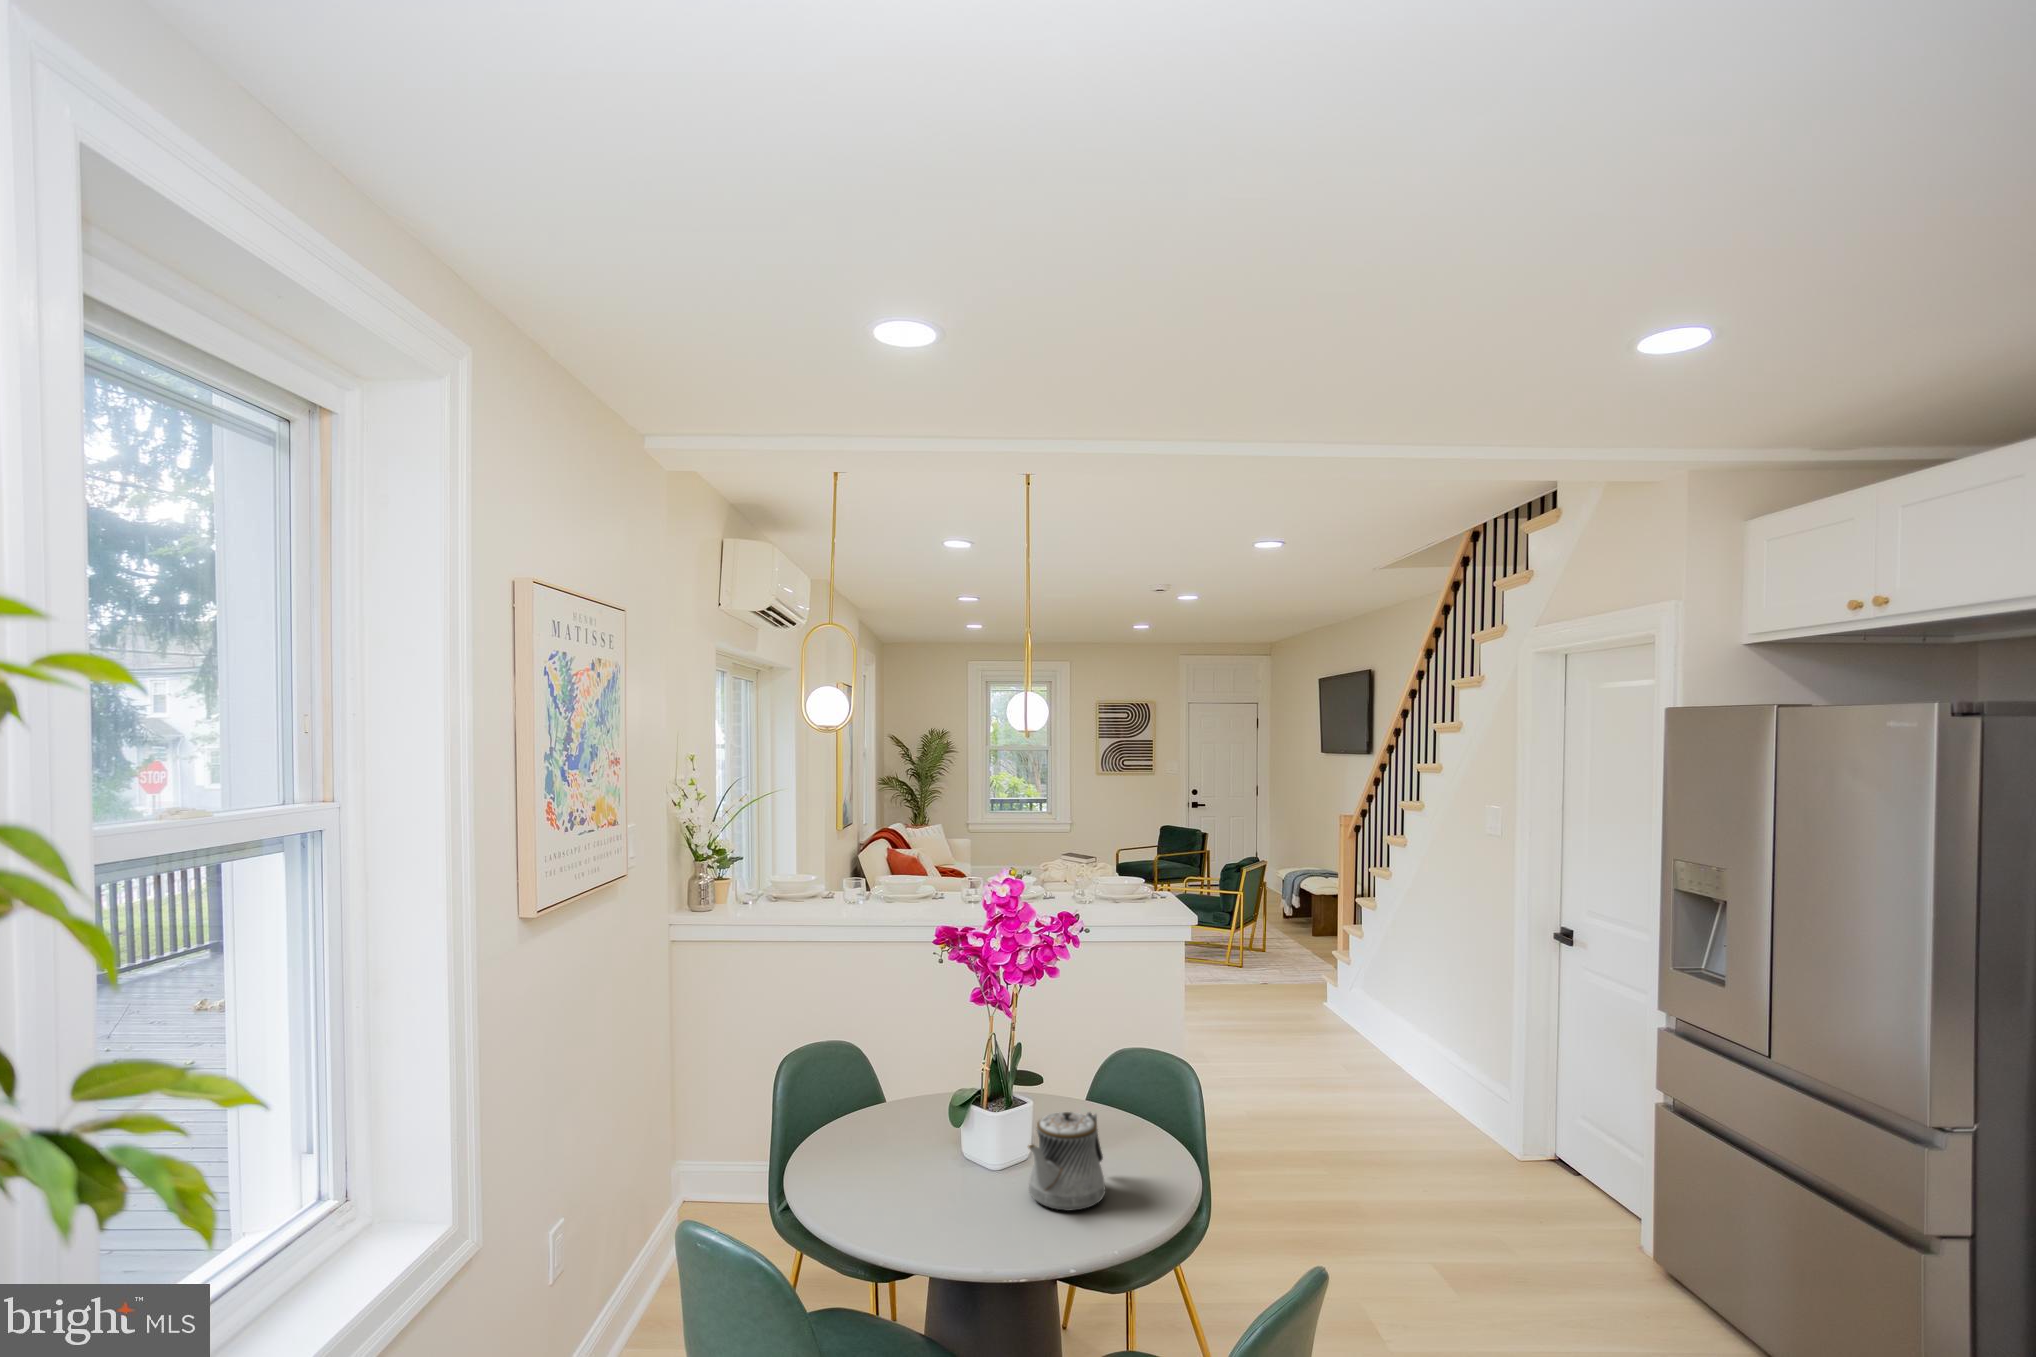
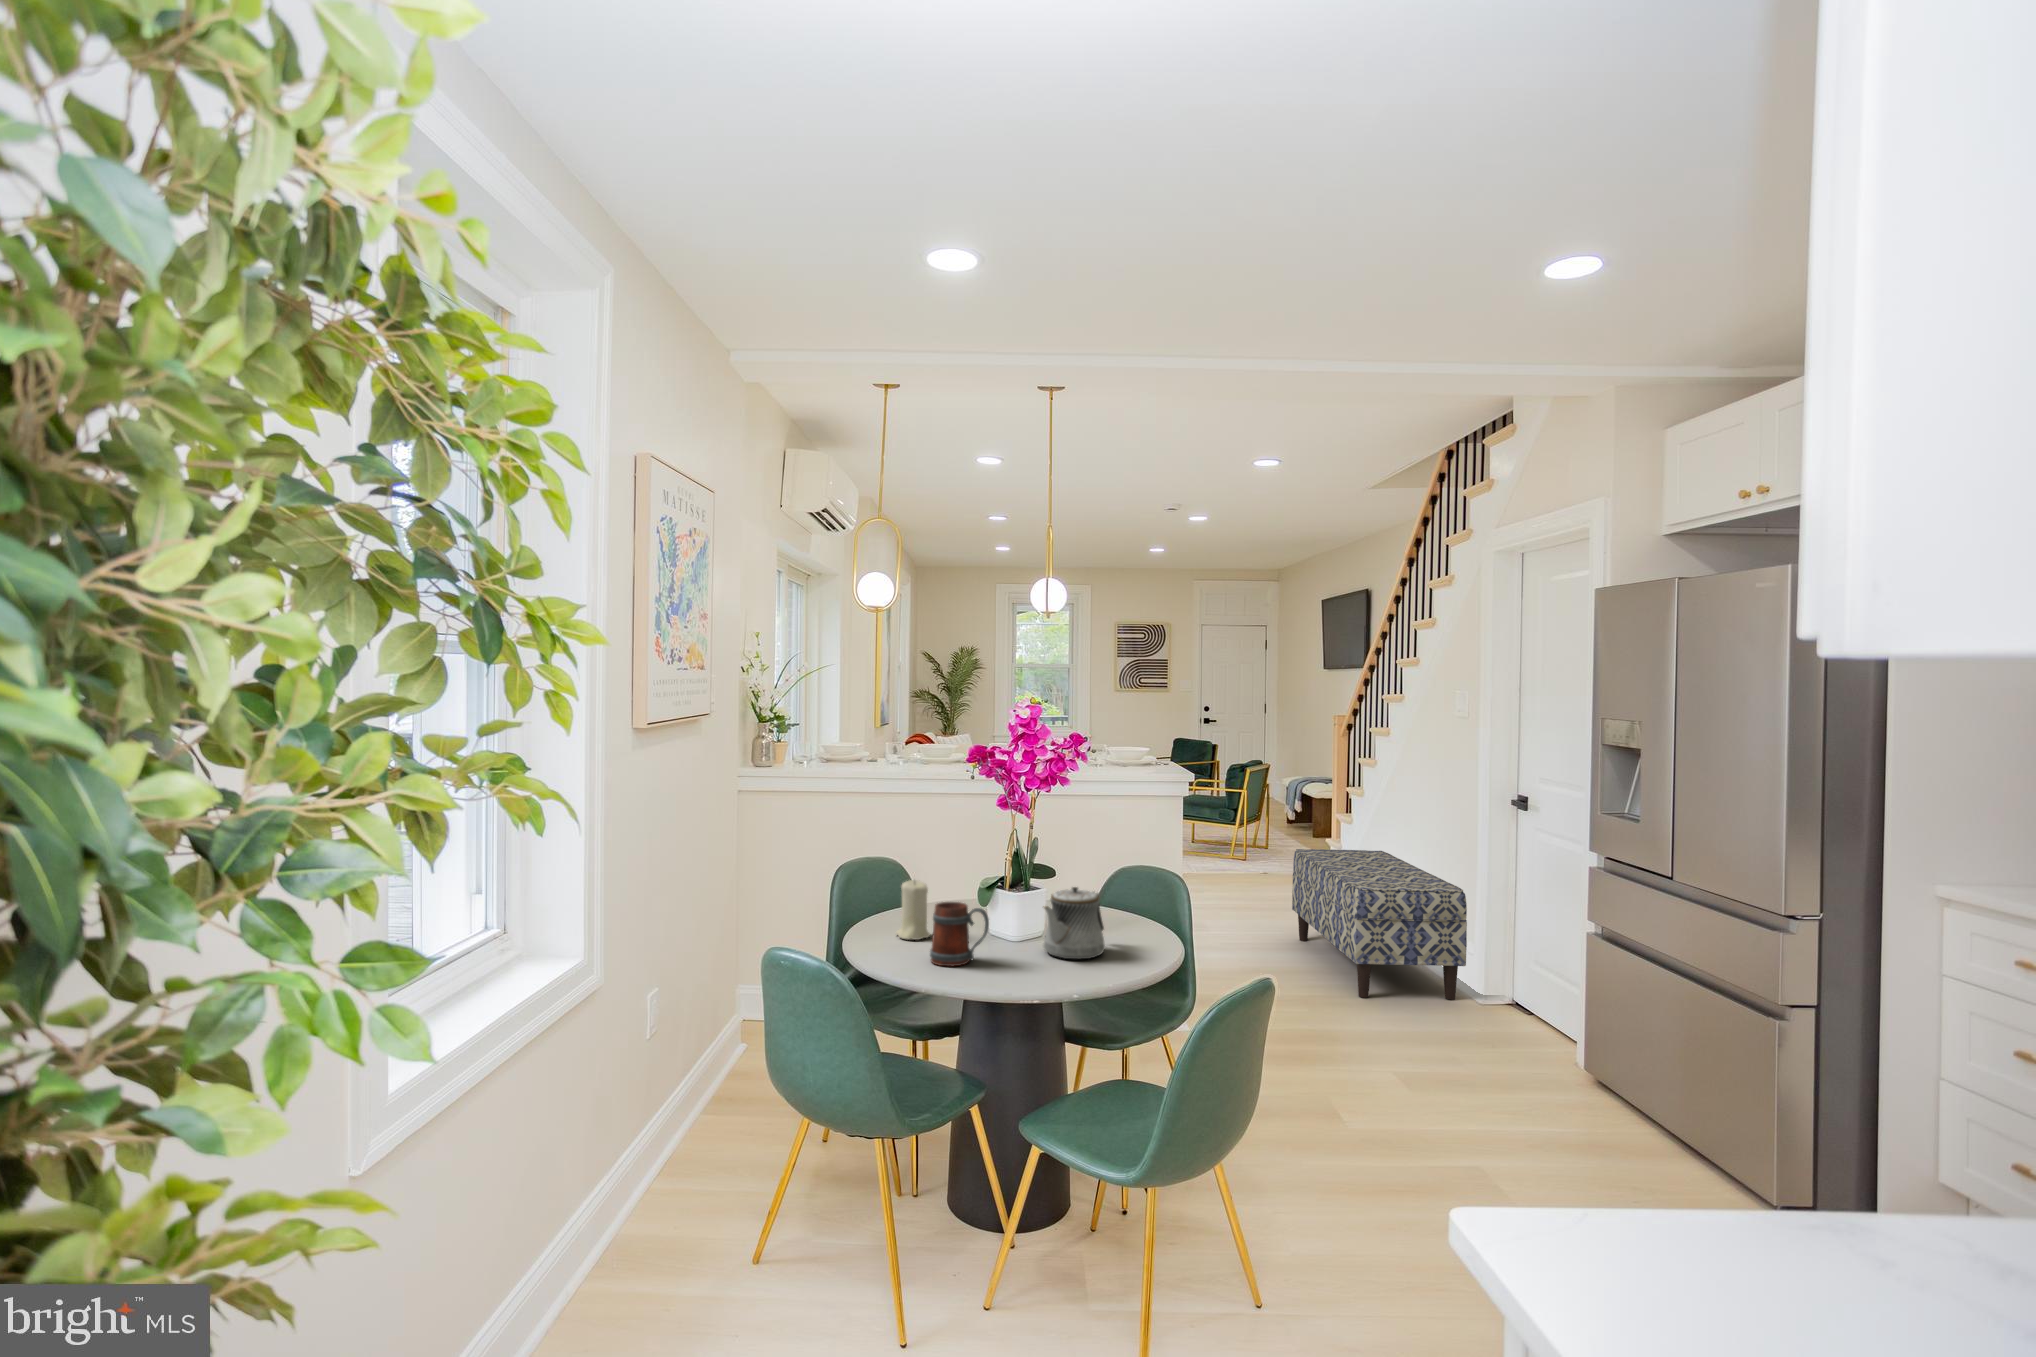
bench: none [1304,975,1510,1162] -> present [1292,849,1467,1000]
candle: none [845,1097,888,1178] -> present [896,880,930,940]
mug: none [886,1139,960,1231] -> present [930,902,989,966]

